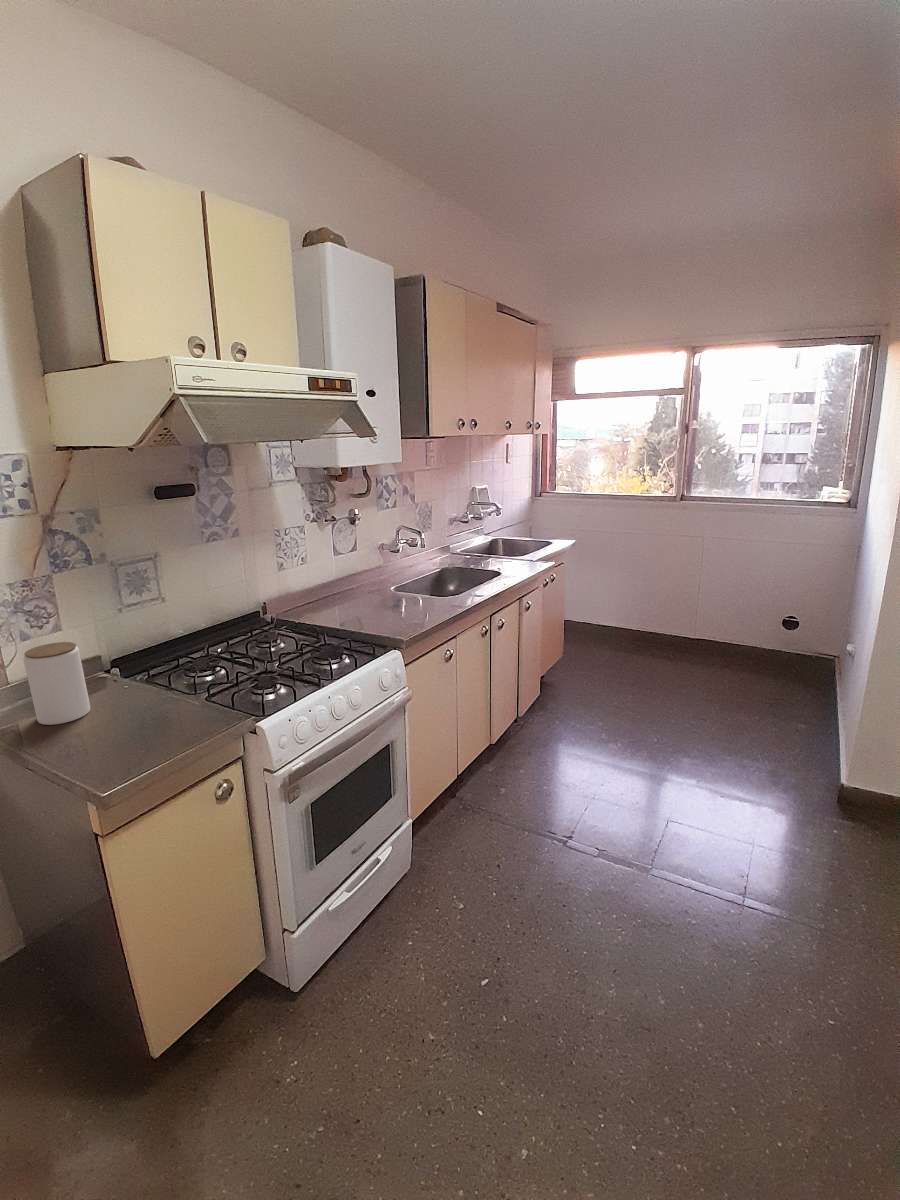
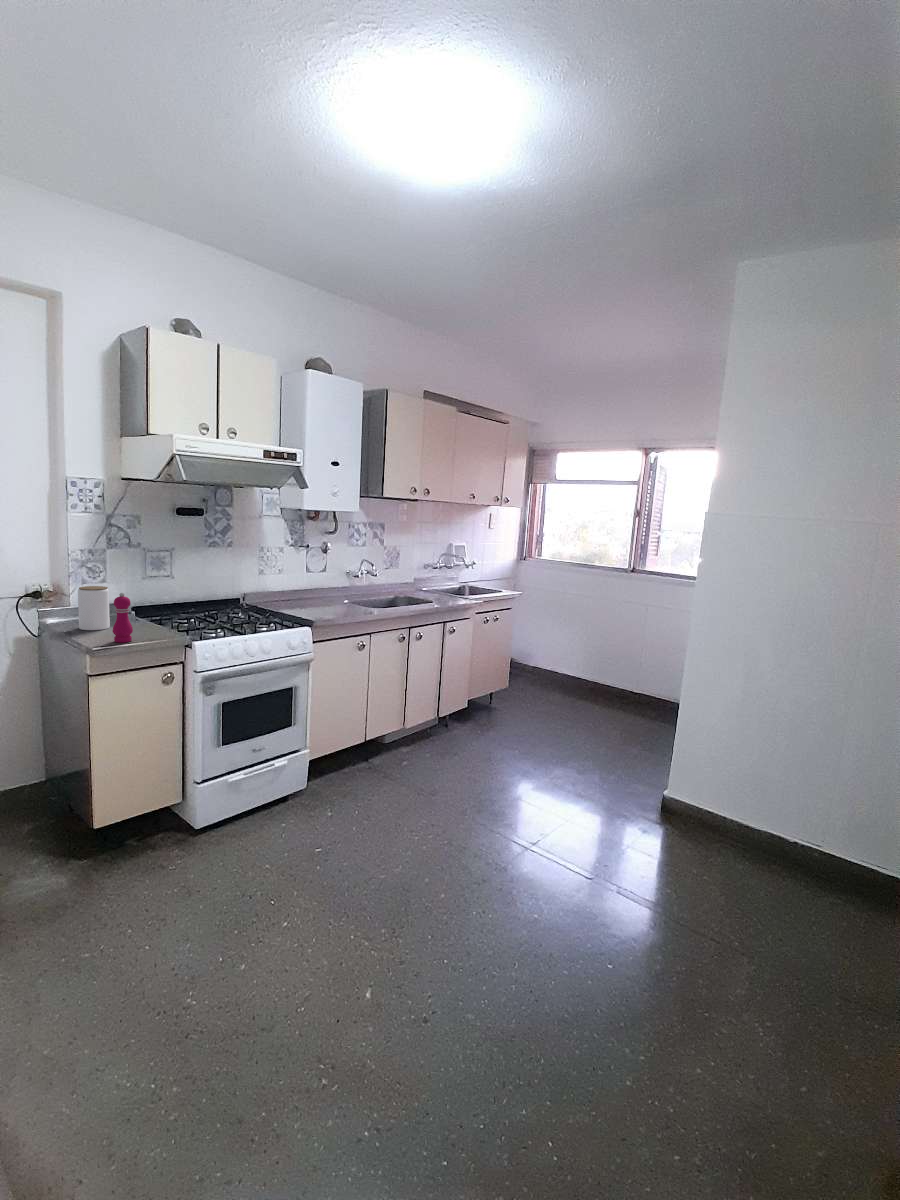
pepper mill: none [112,664,154,752] -> present [113,593,133,642]

